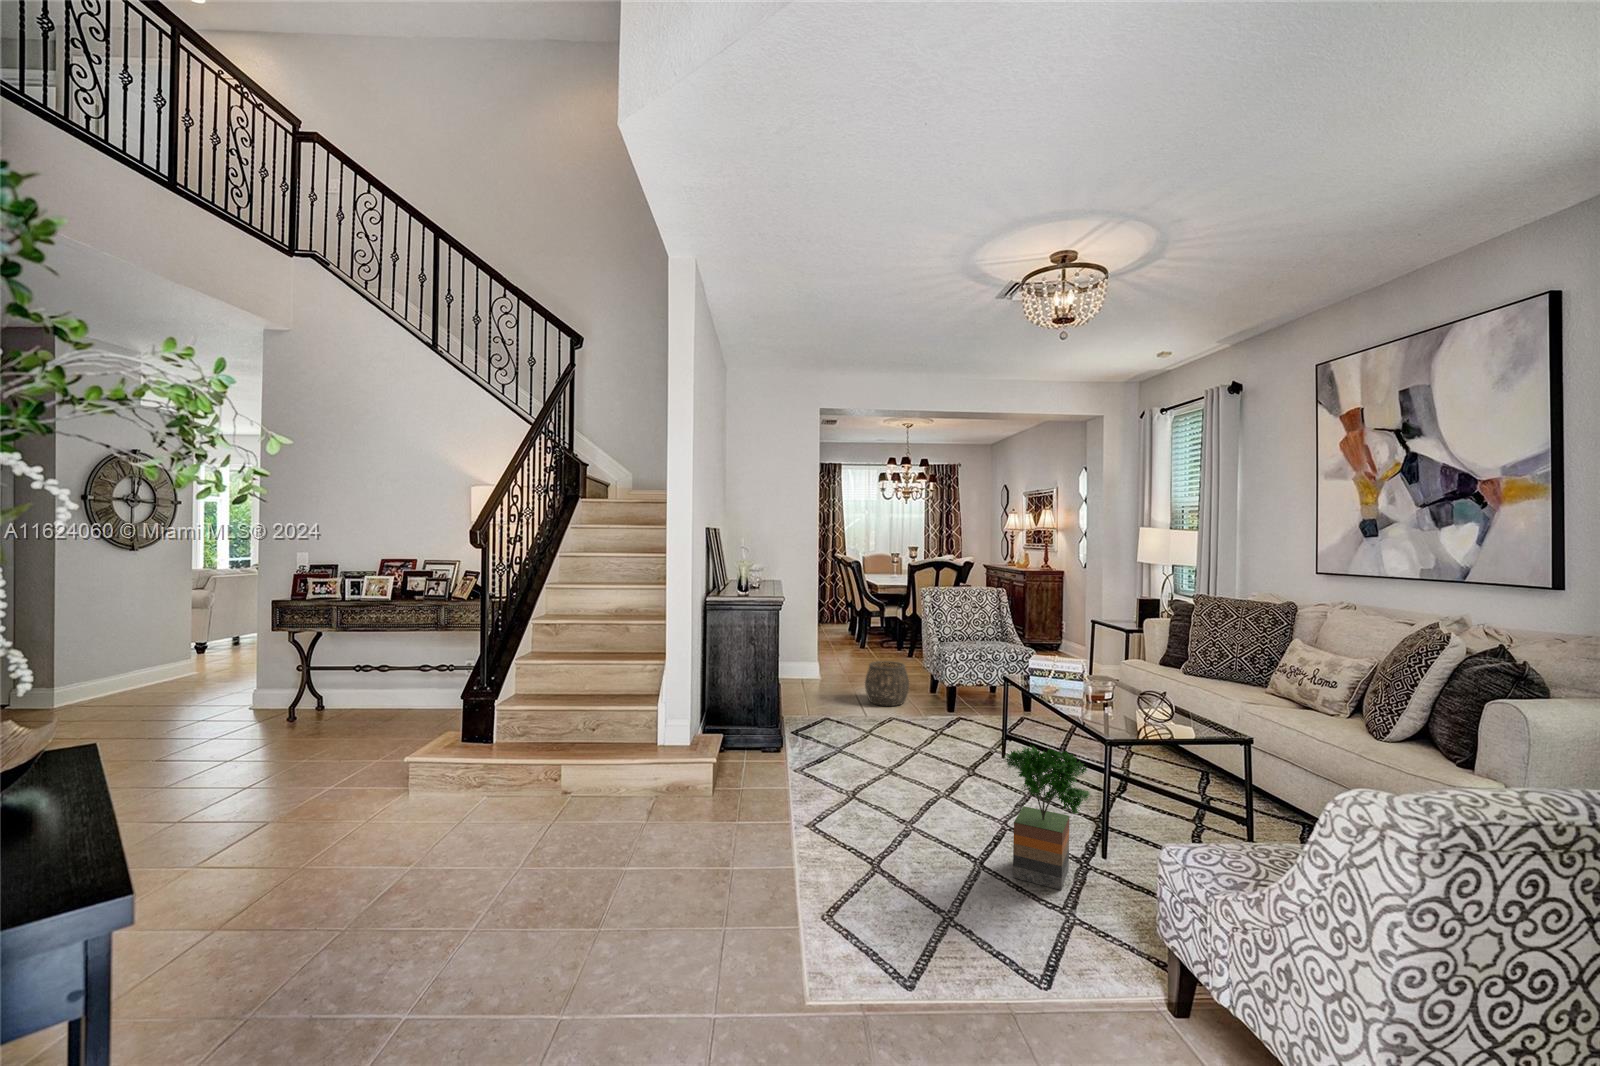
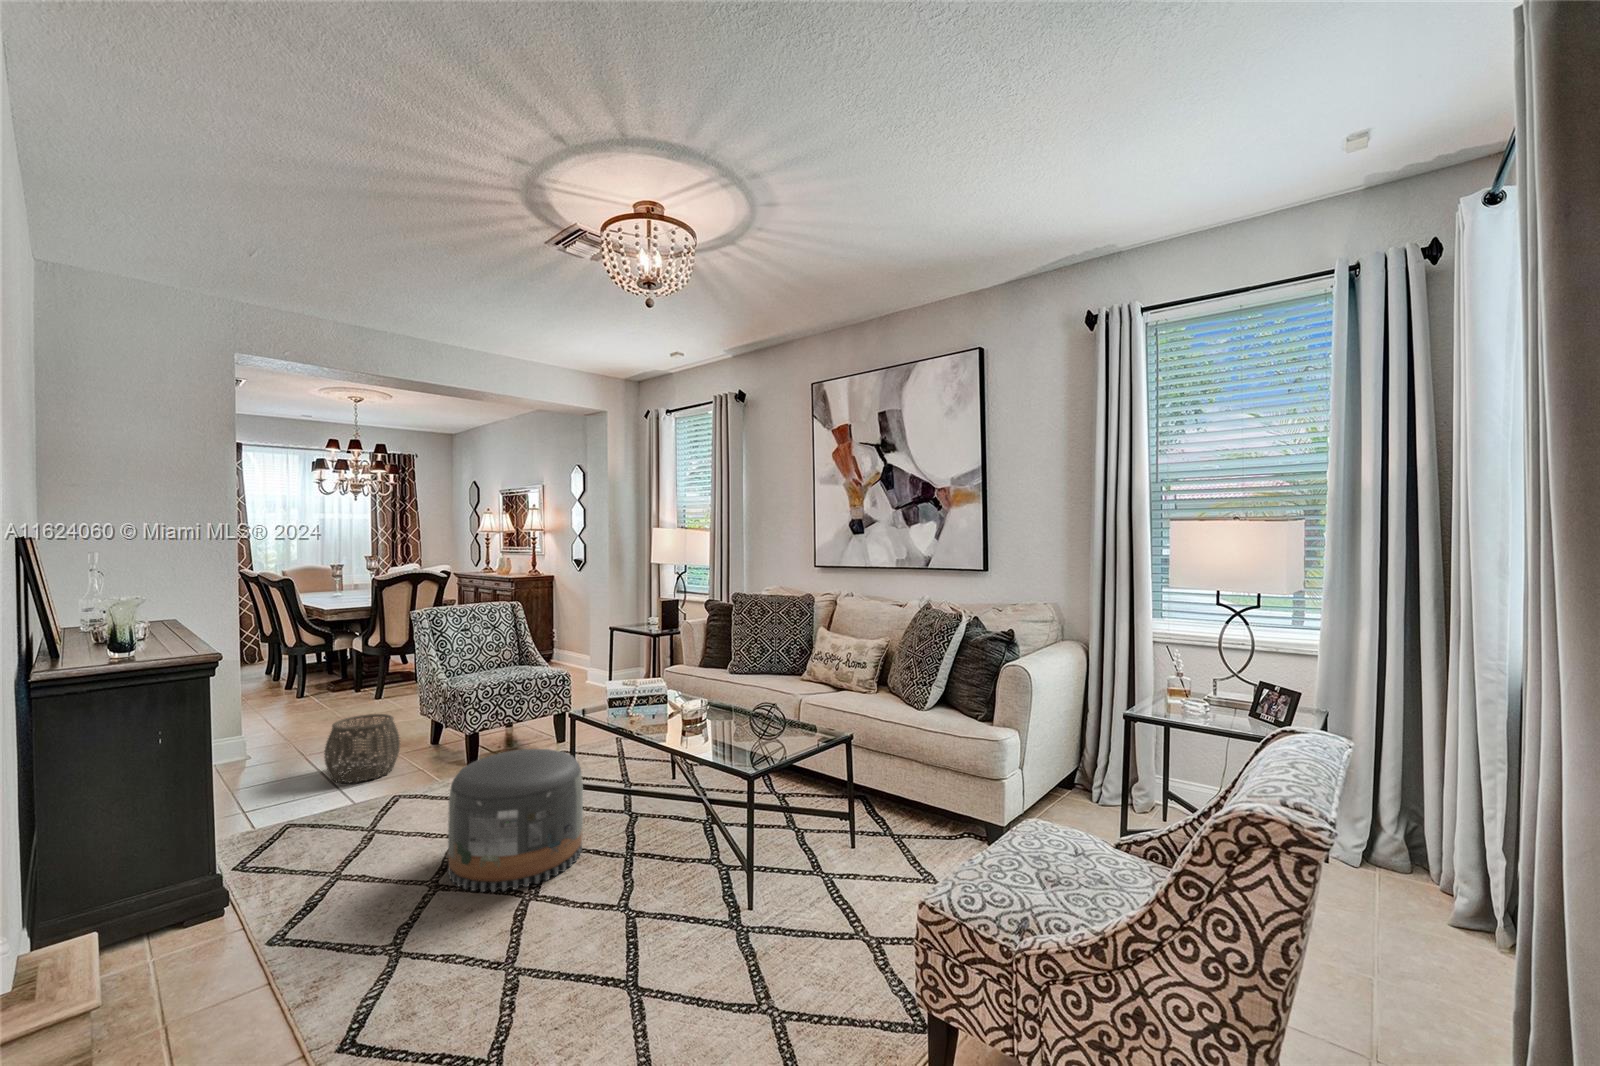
pouf: none [909,696,1001,791] -> present [448,749,583,892]
potted tree: present [1005,745,1090,890] -> none [655,798,772,997]

